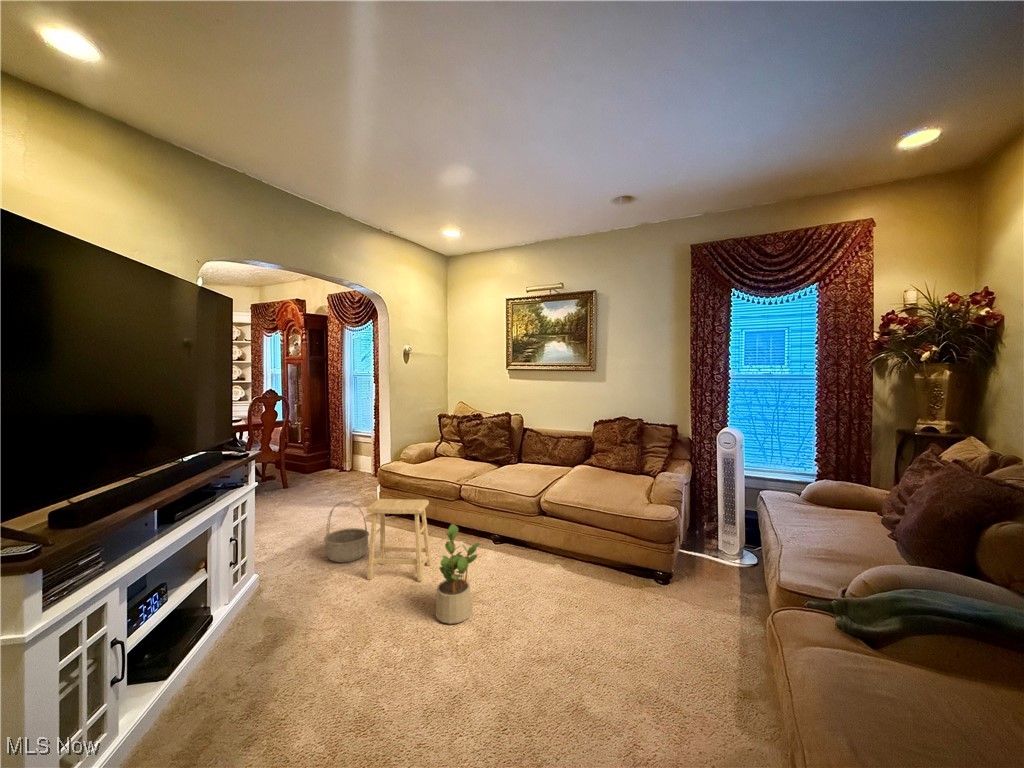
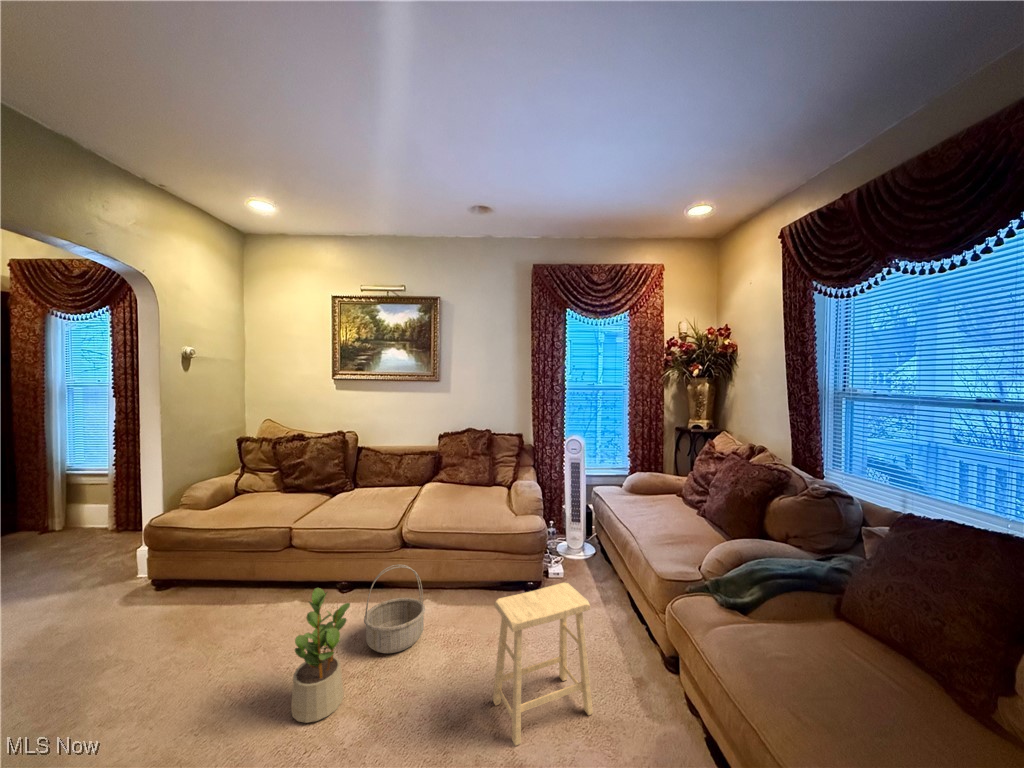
footstool: present [367,499,432,582] -> present [493,583,593,745]
basket: present [324,502,369,562] -> present [364,564,425,653]

